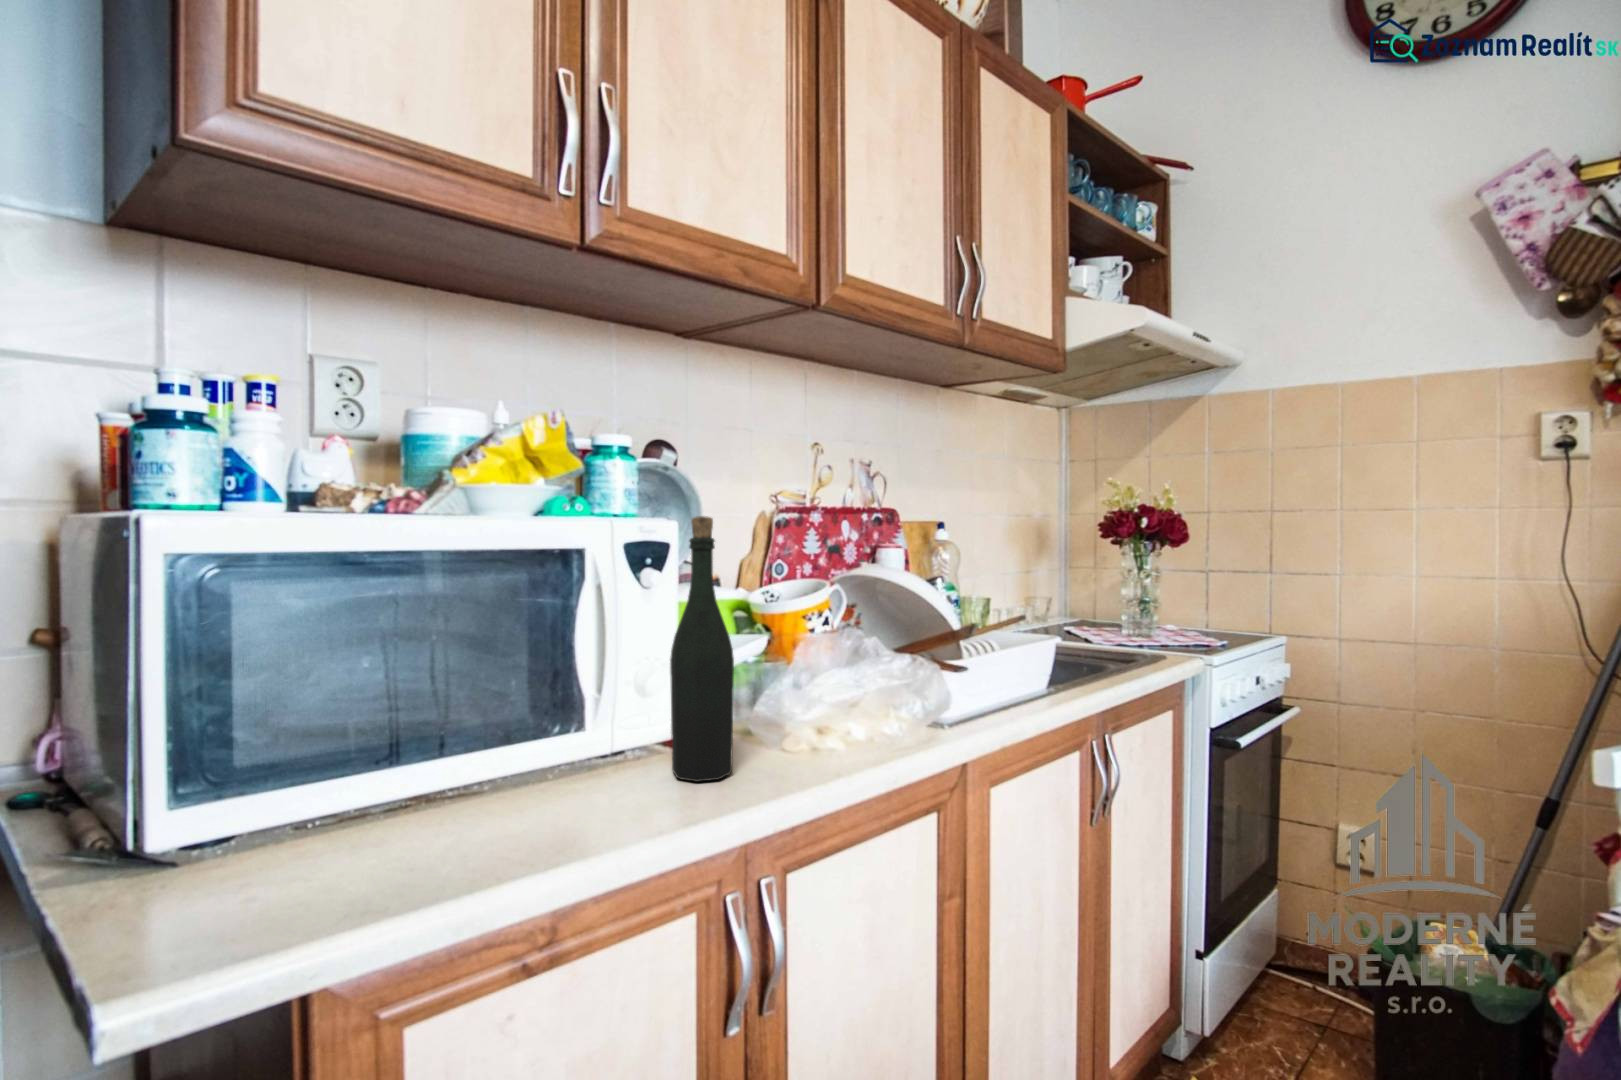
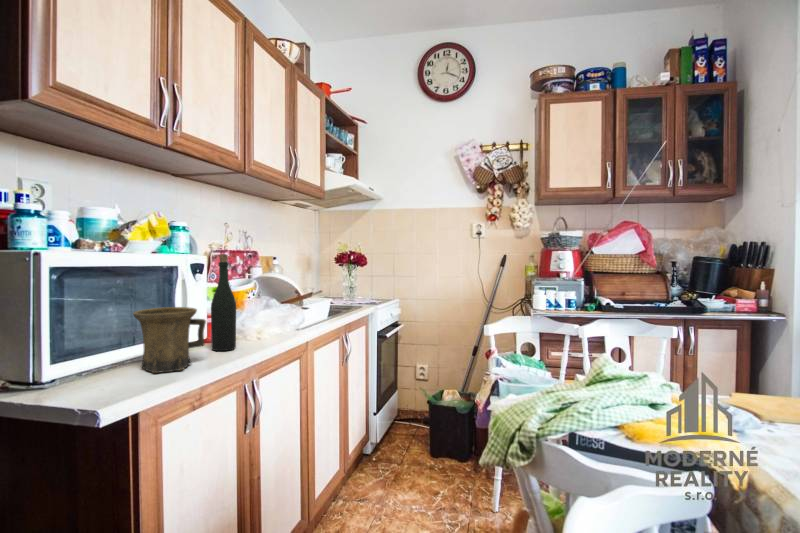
mug: none [411,659,605,849] -> present [133,307,206,373]

